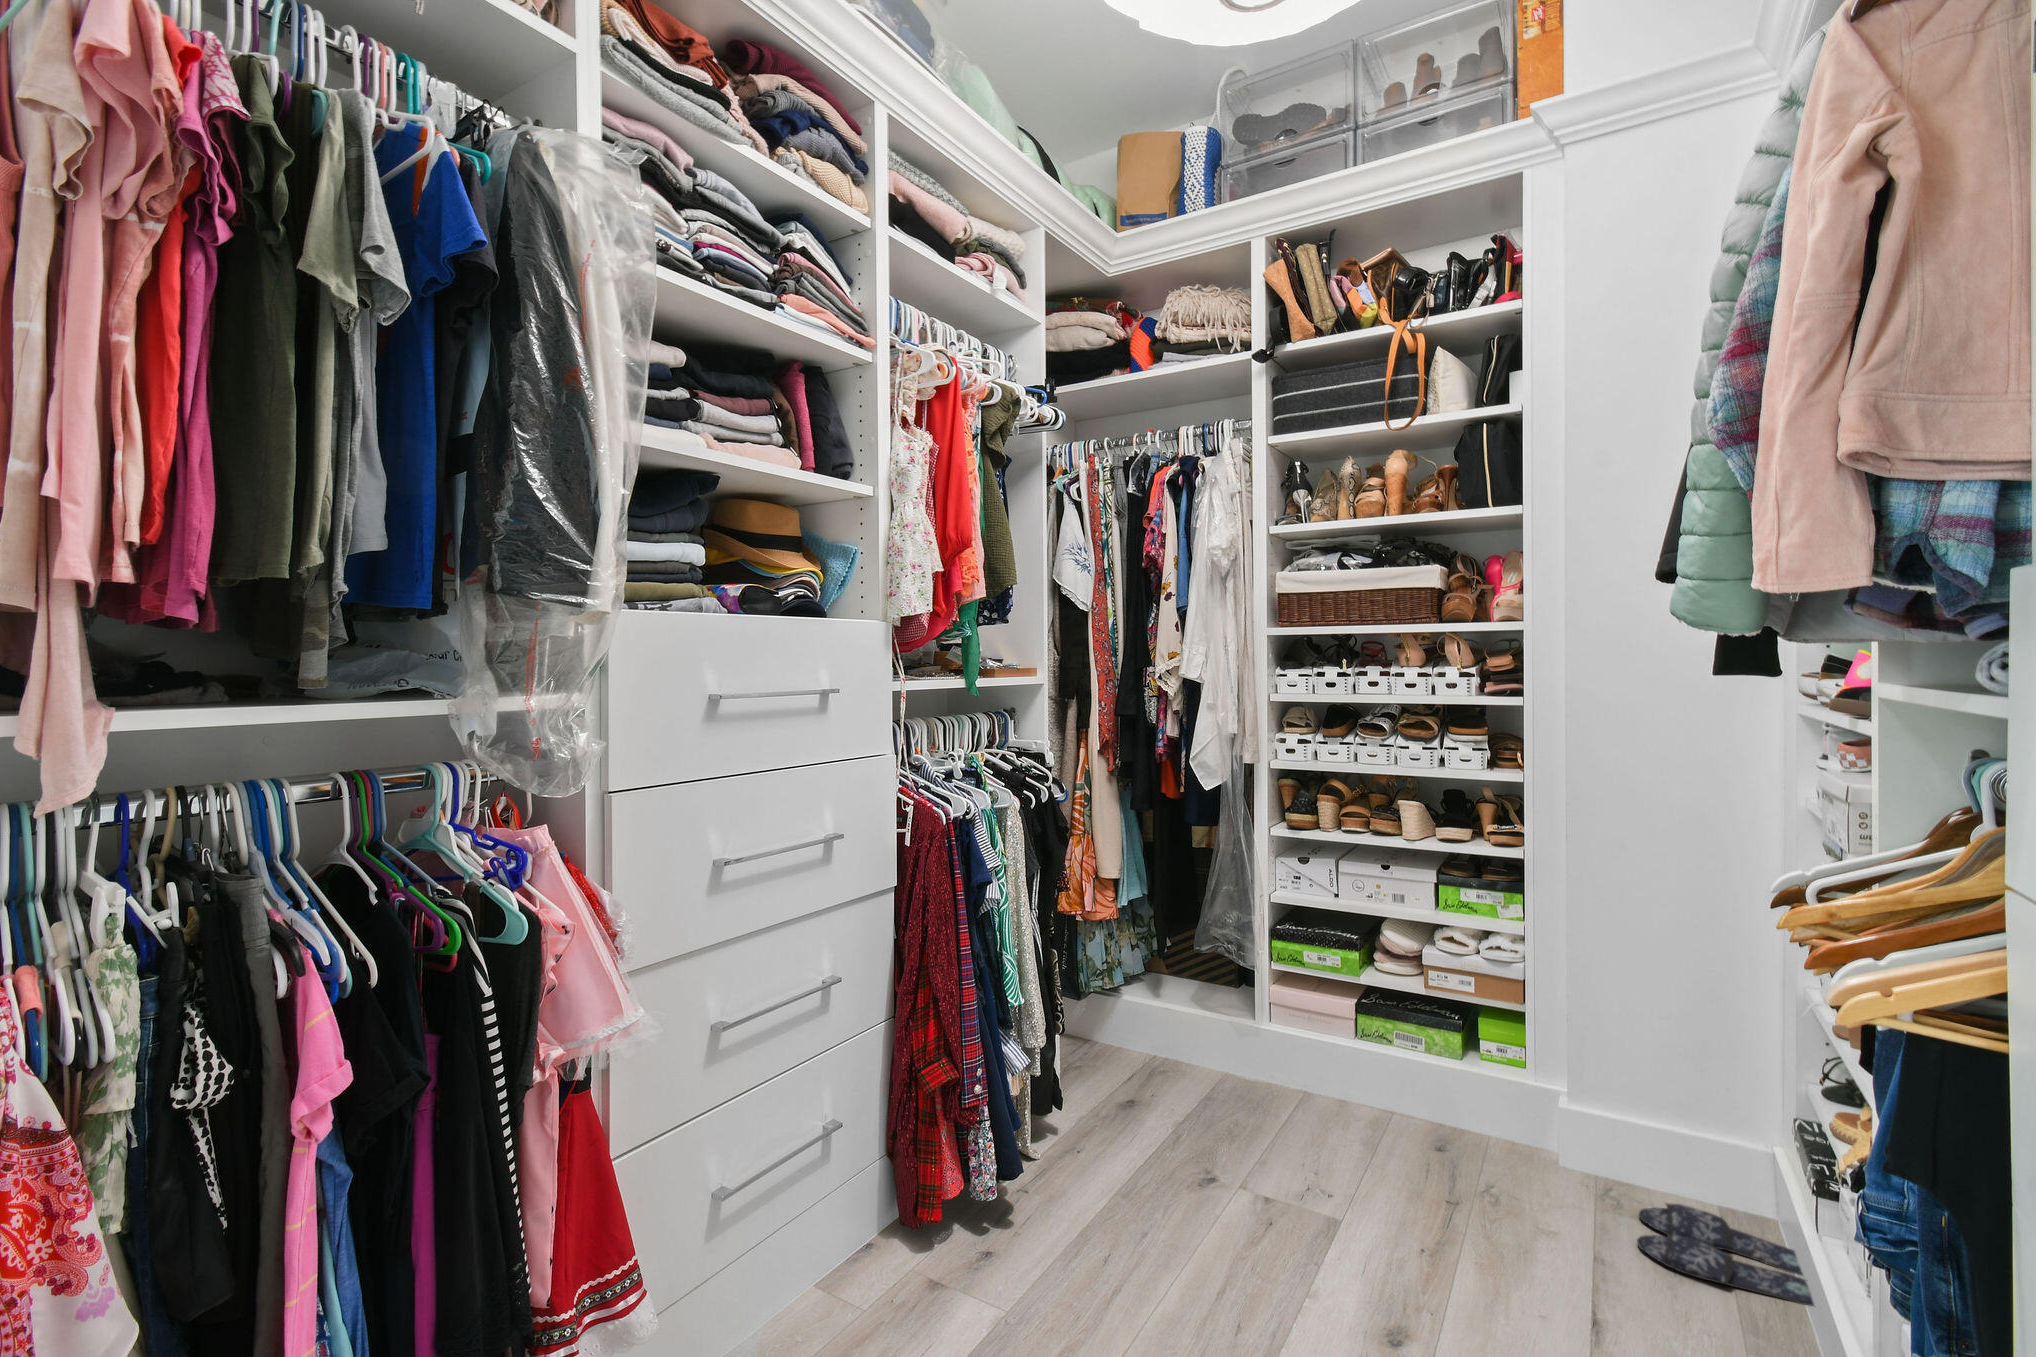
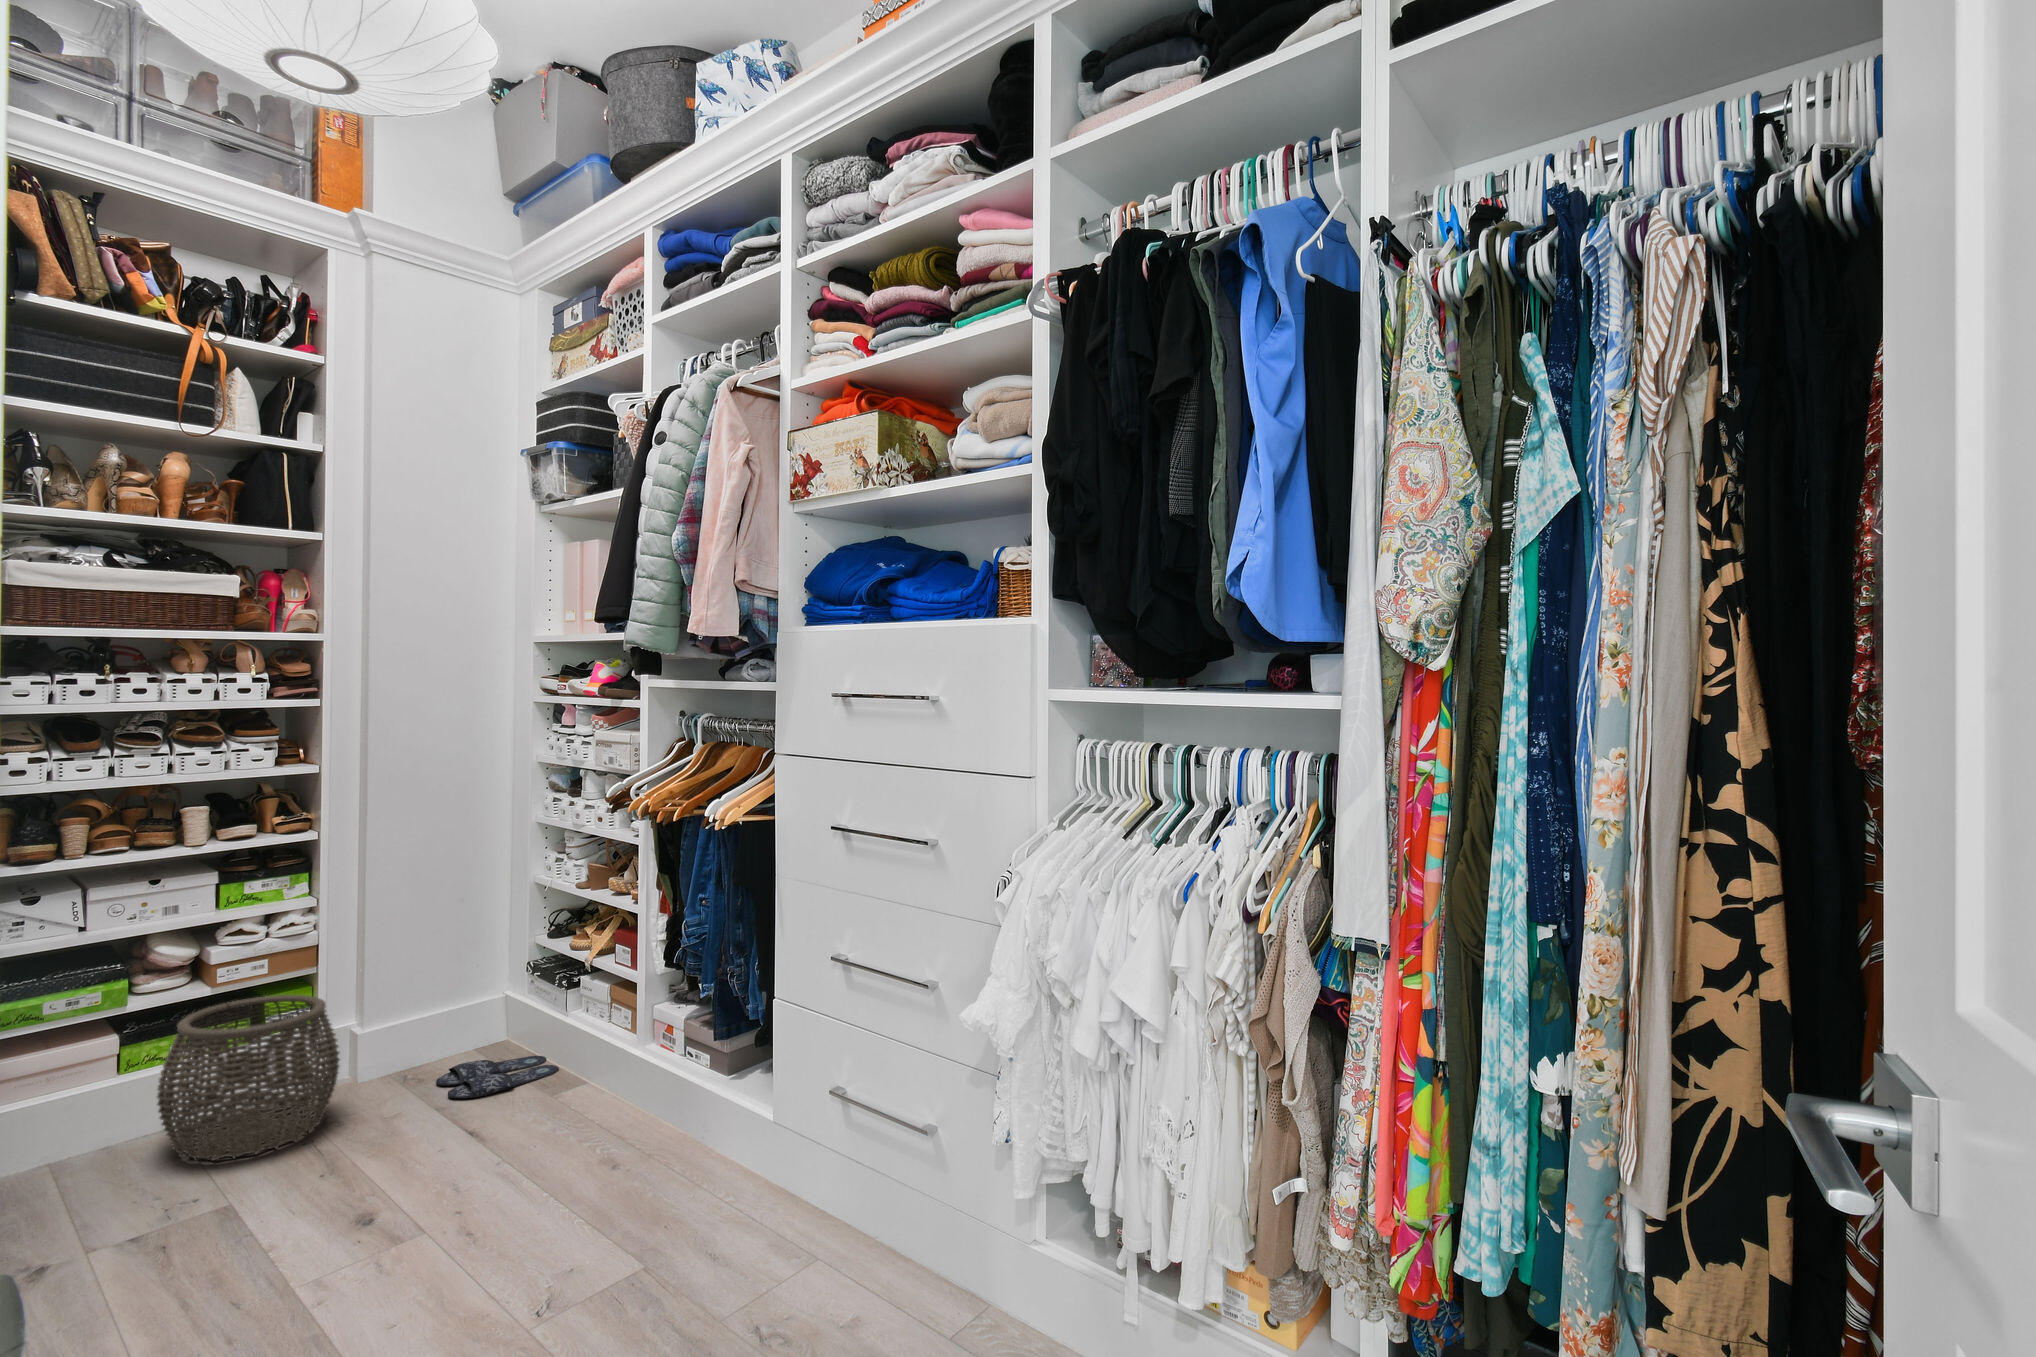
woven basket: none [1345,1007,1515,1193] -> present [157,995,340,1161]

